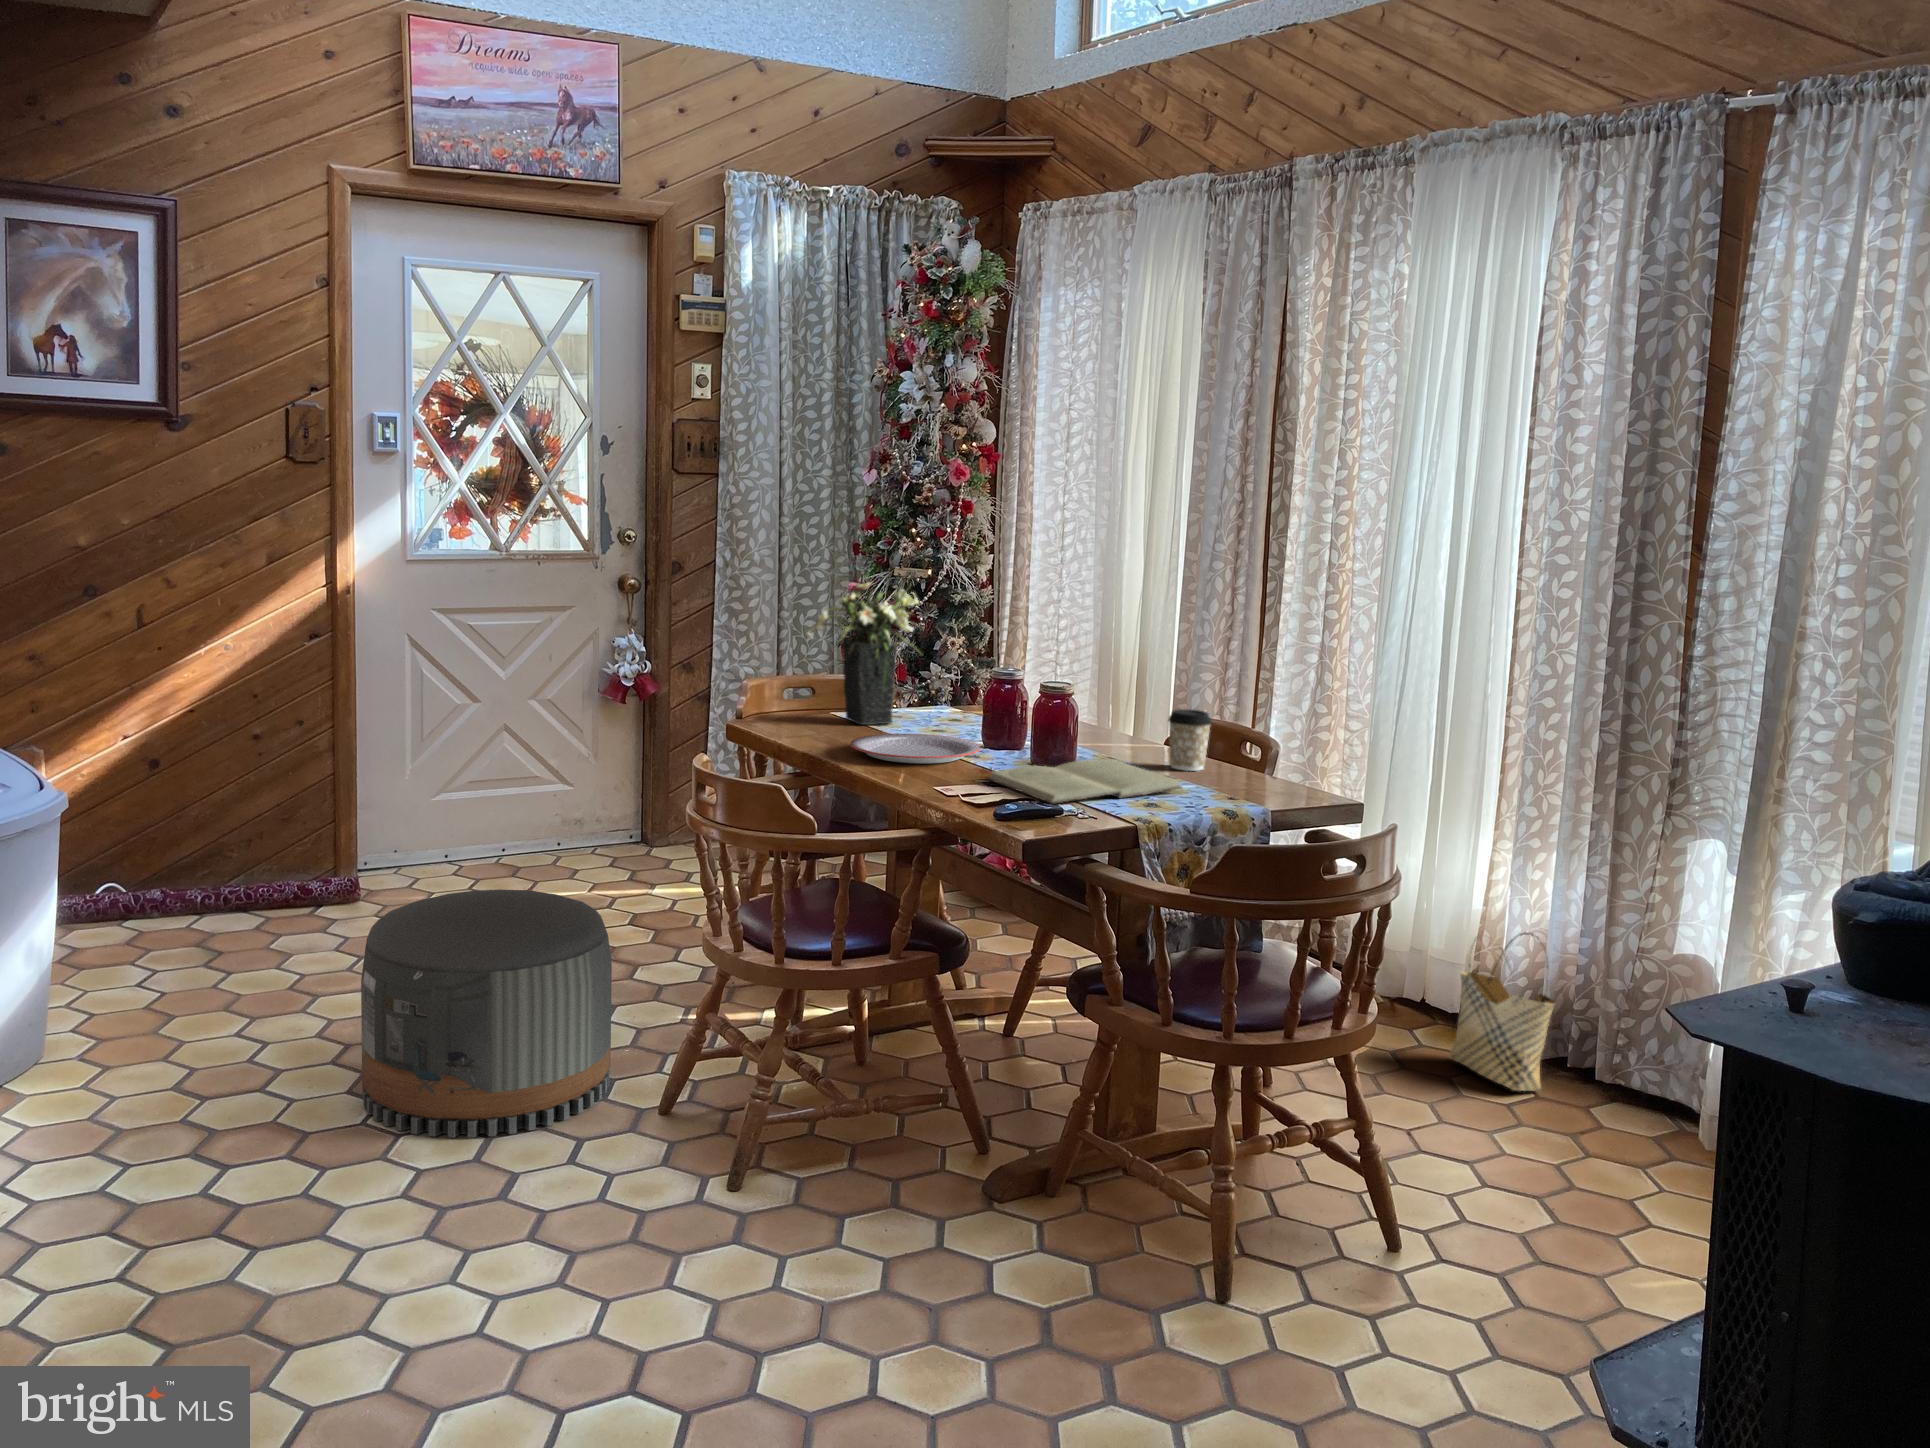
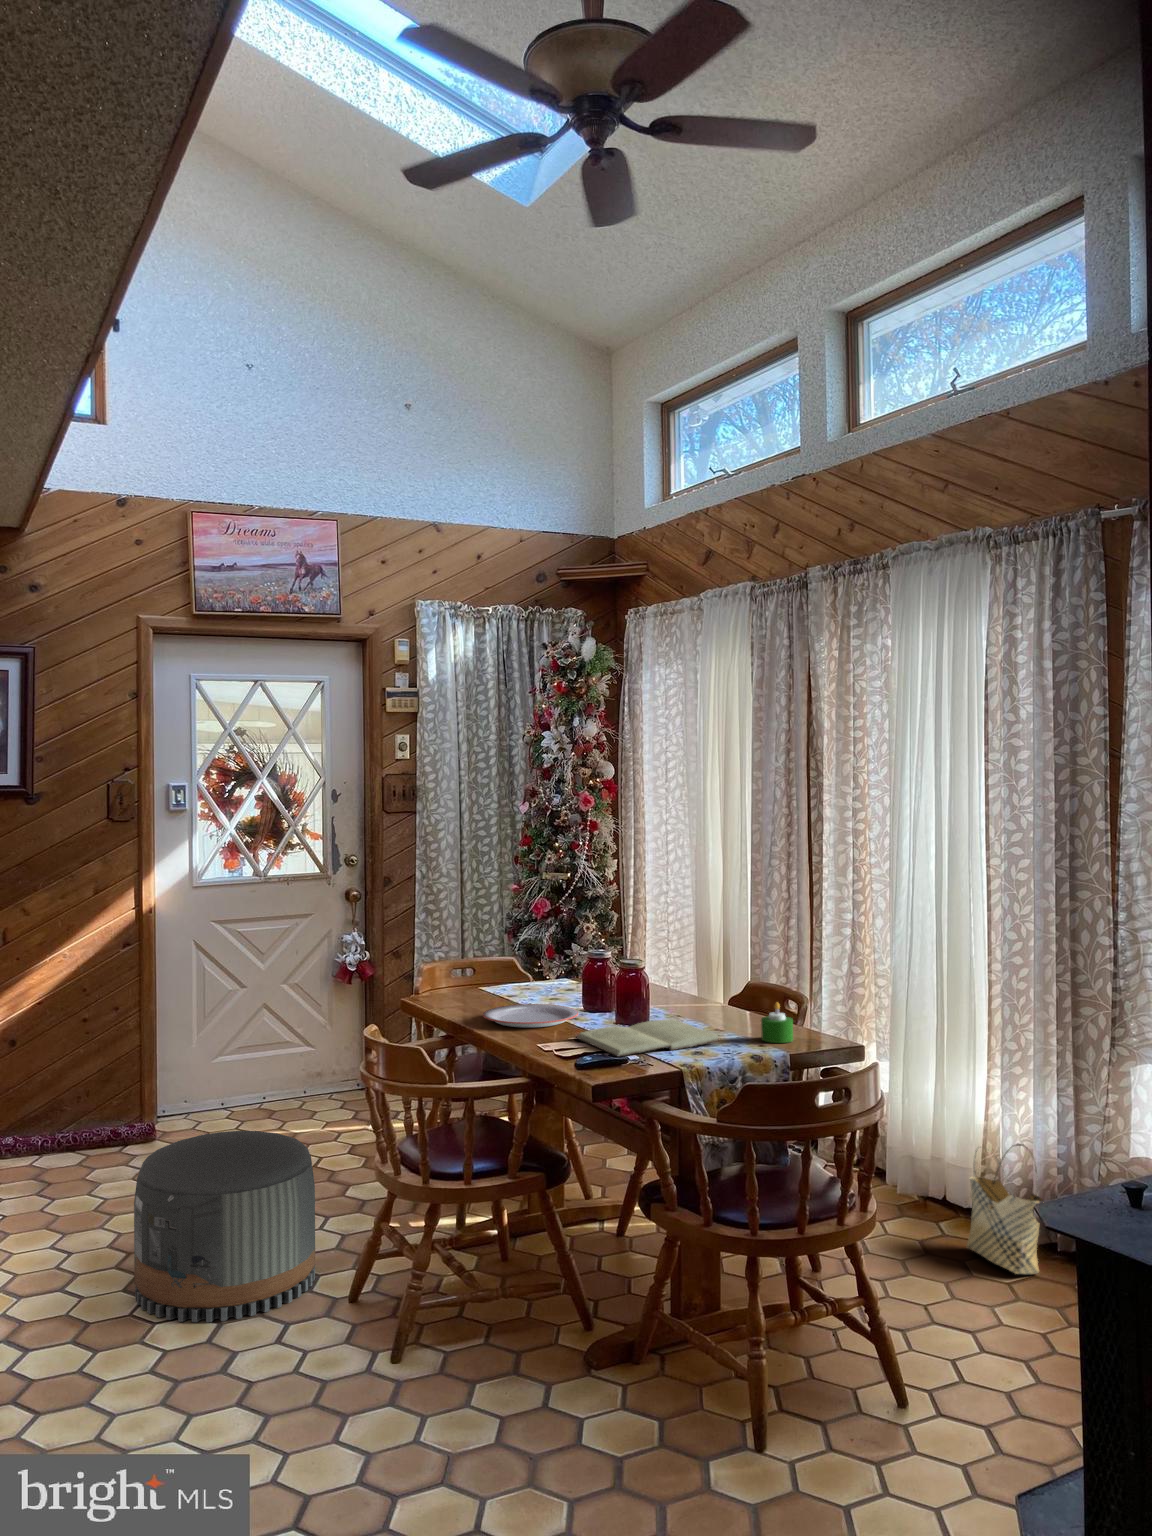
flower arrangement: present [805,581,921,725] -> none [456,889,543,998]
coffee cup: present [1168,709,1212,771] -> none [715,979,748,1026]
candle: none [1234,740,1278,794] -> present [761,1002,793,1043]

